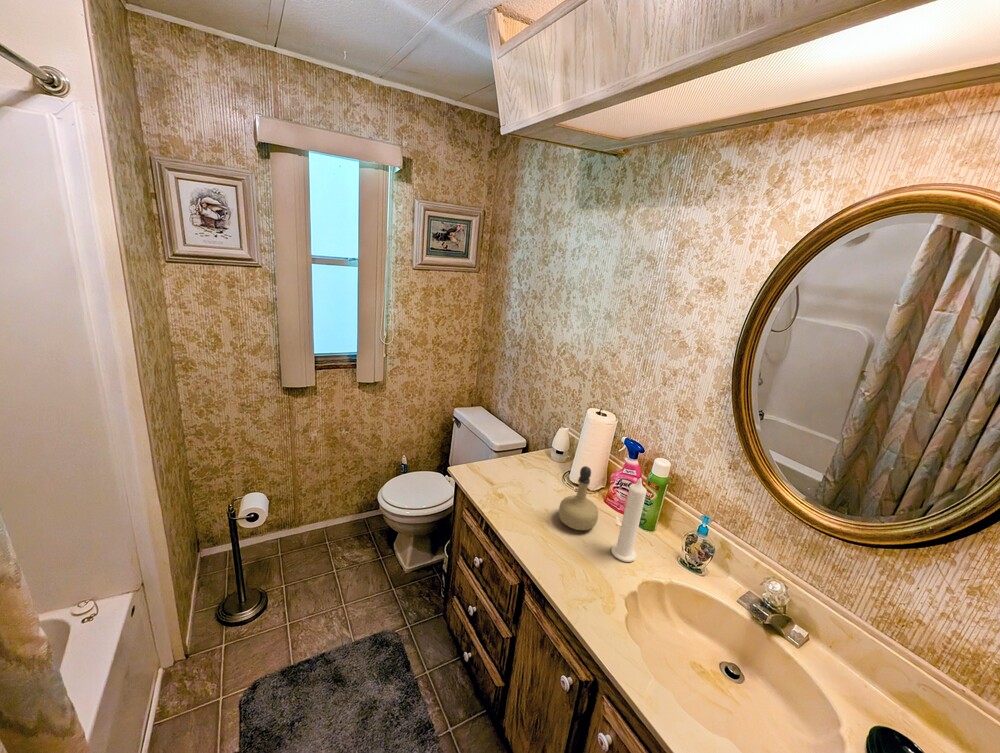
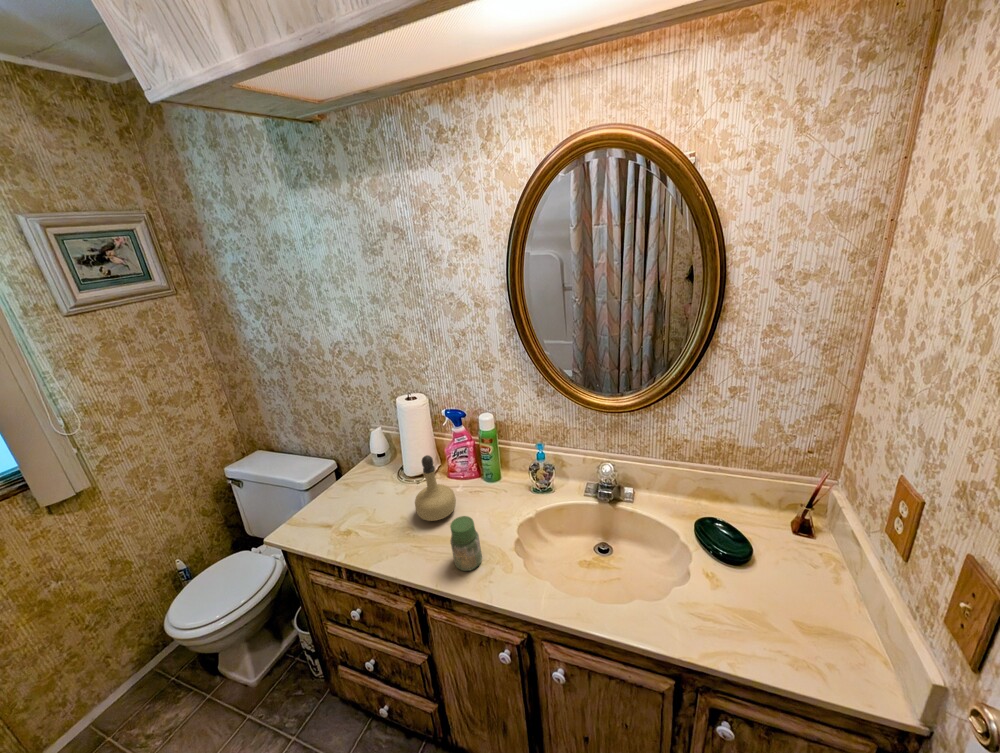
candle: present [611,478,647,562] -> none [474,440,503,521]
jar: none [565,532,597,587] -> present [450,516,482,571]

